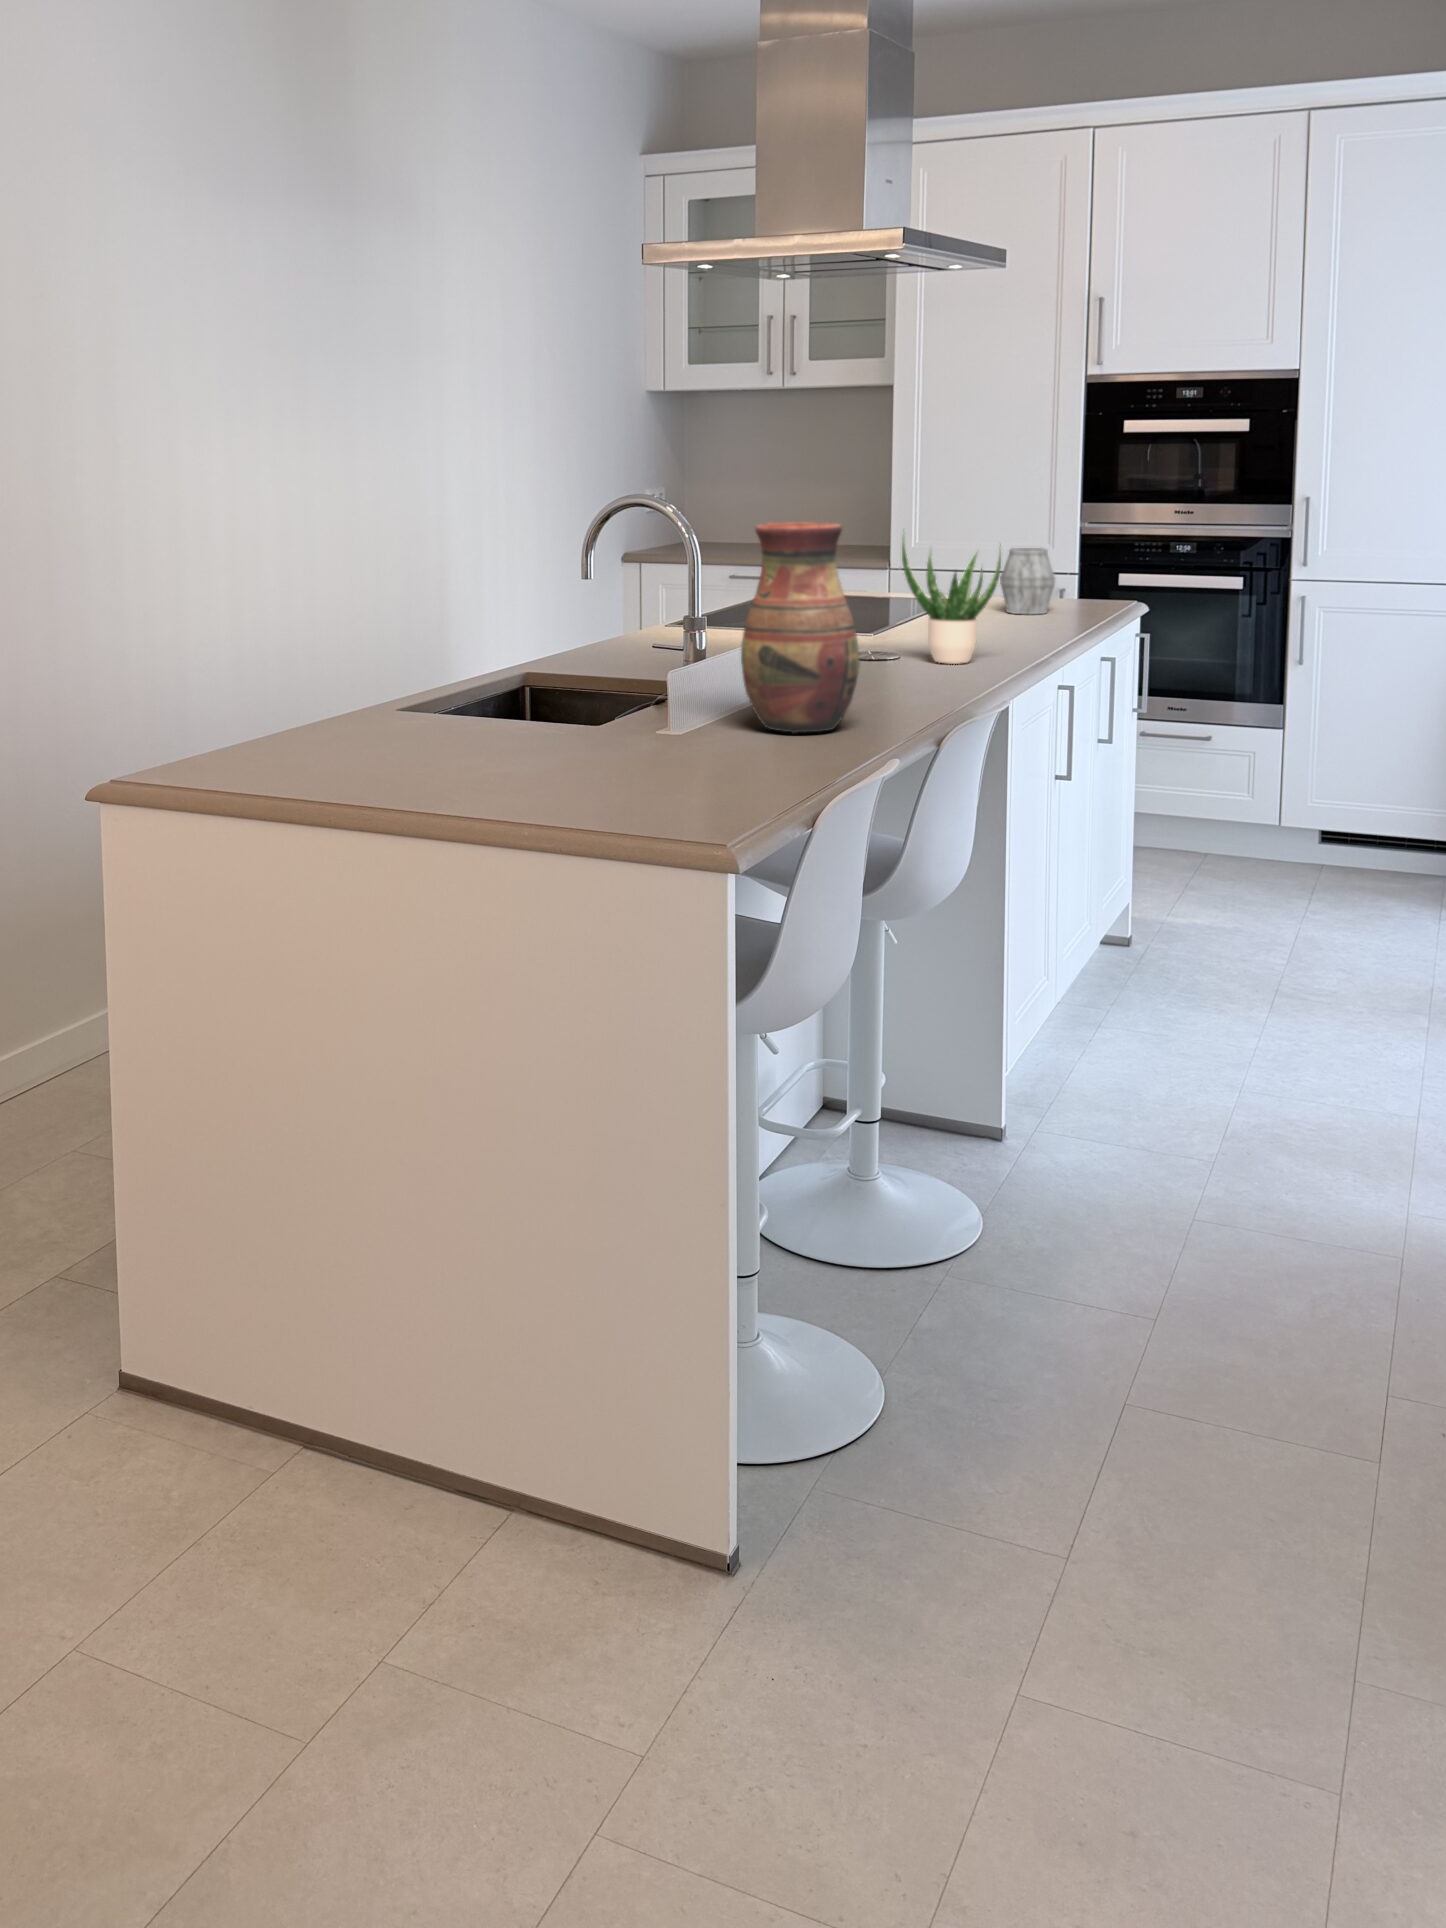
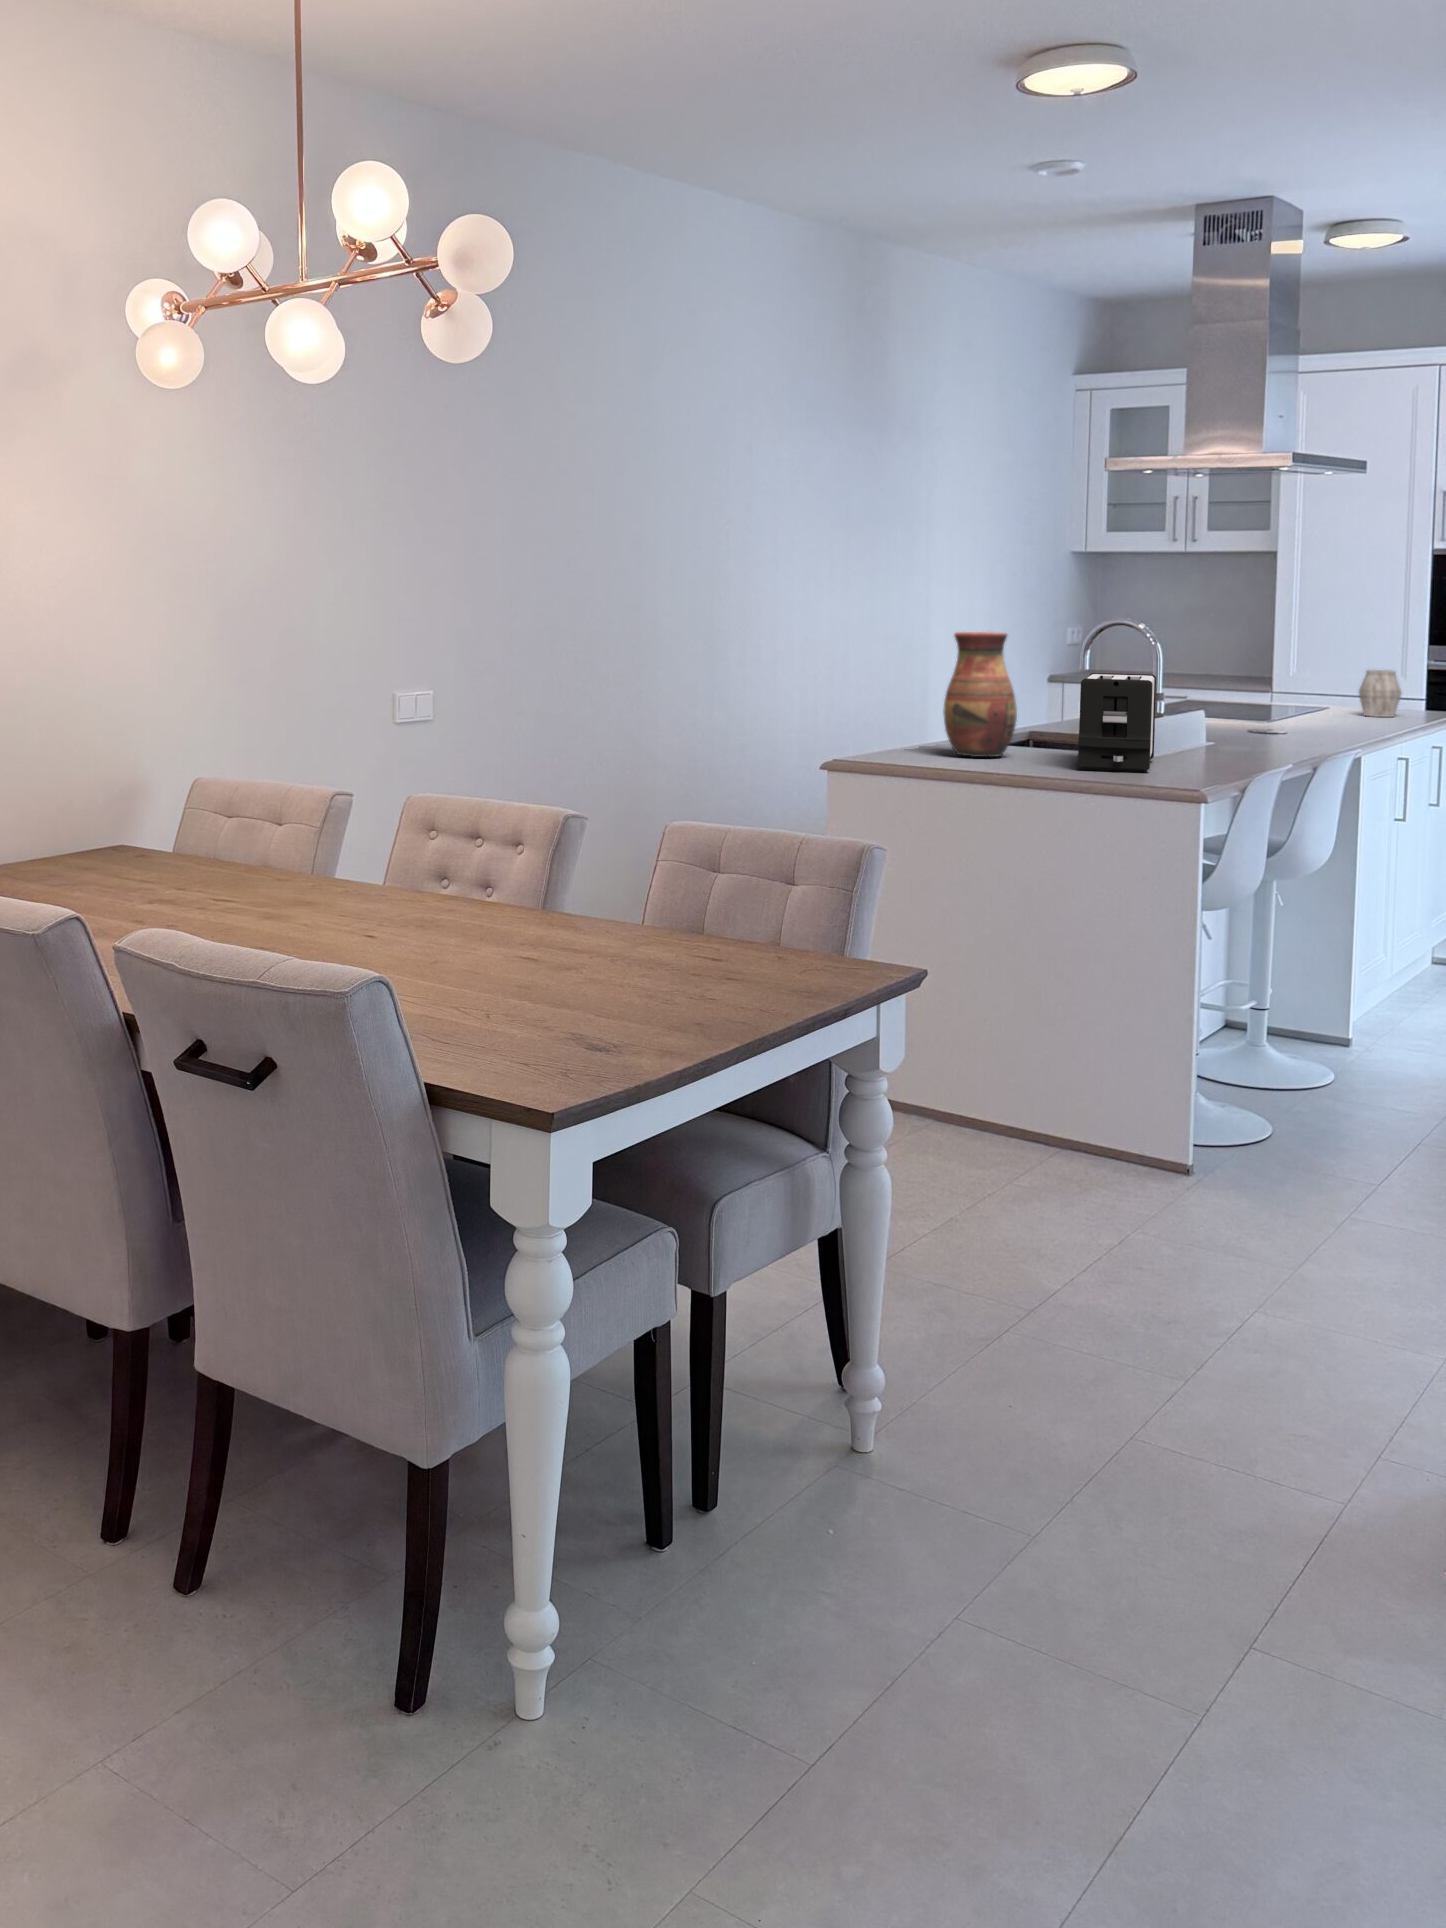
vase: present [741,523,860,733] -> present [943,632,1017,757]
potted plant: present [902,534,1001,664] -> none [1287,645,1357,735]
toaster: none [519,610,674,811] -> present [1078,673,1156,773]

